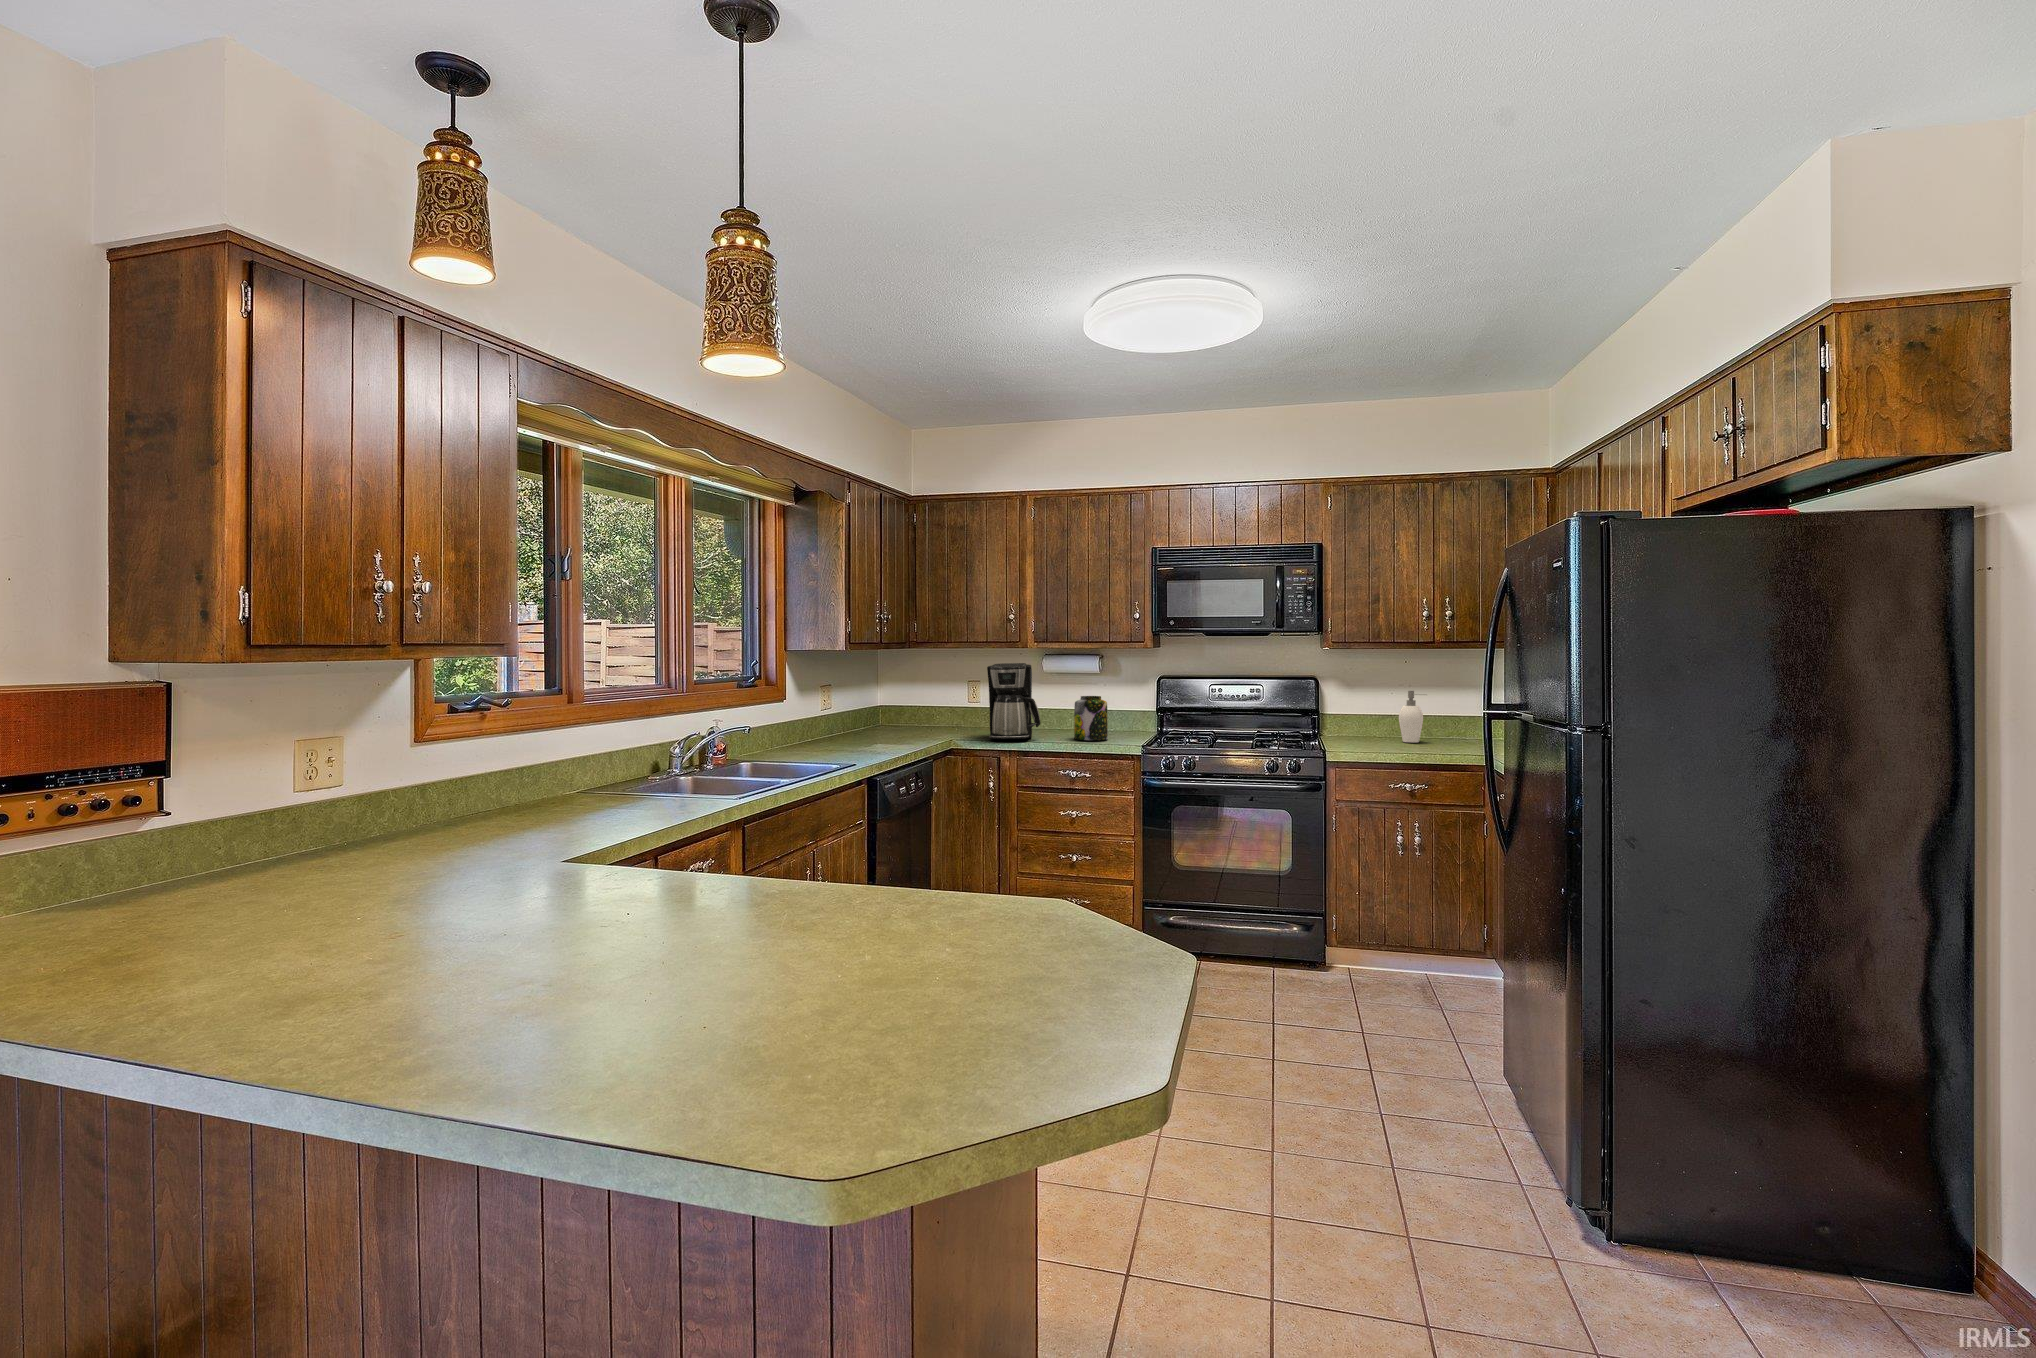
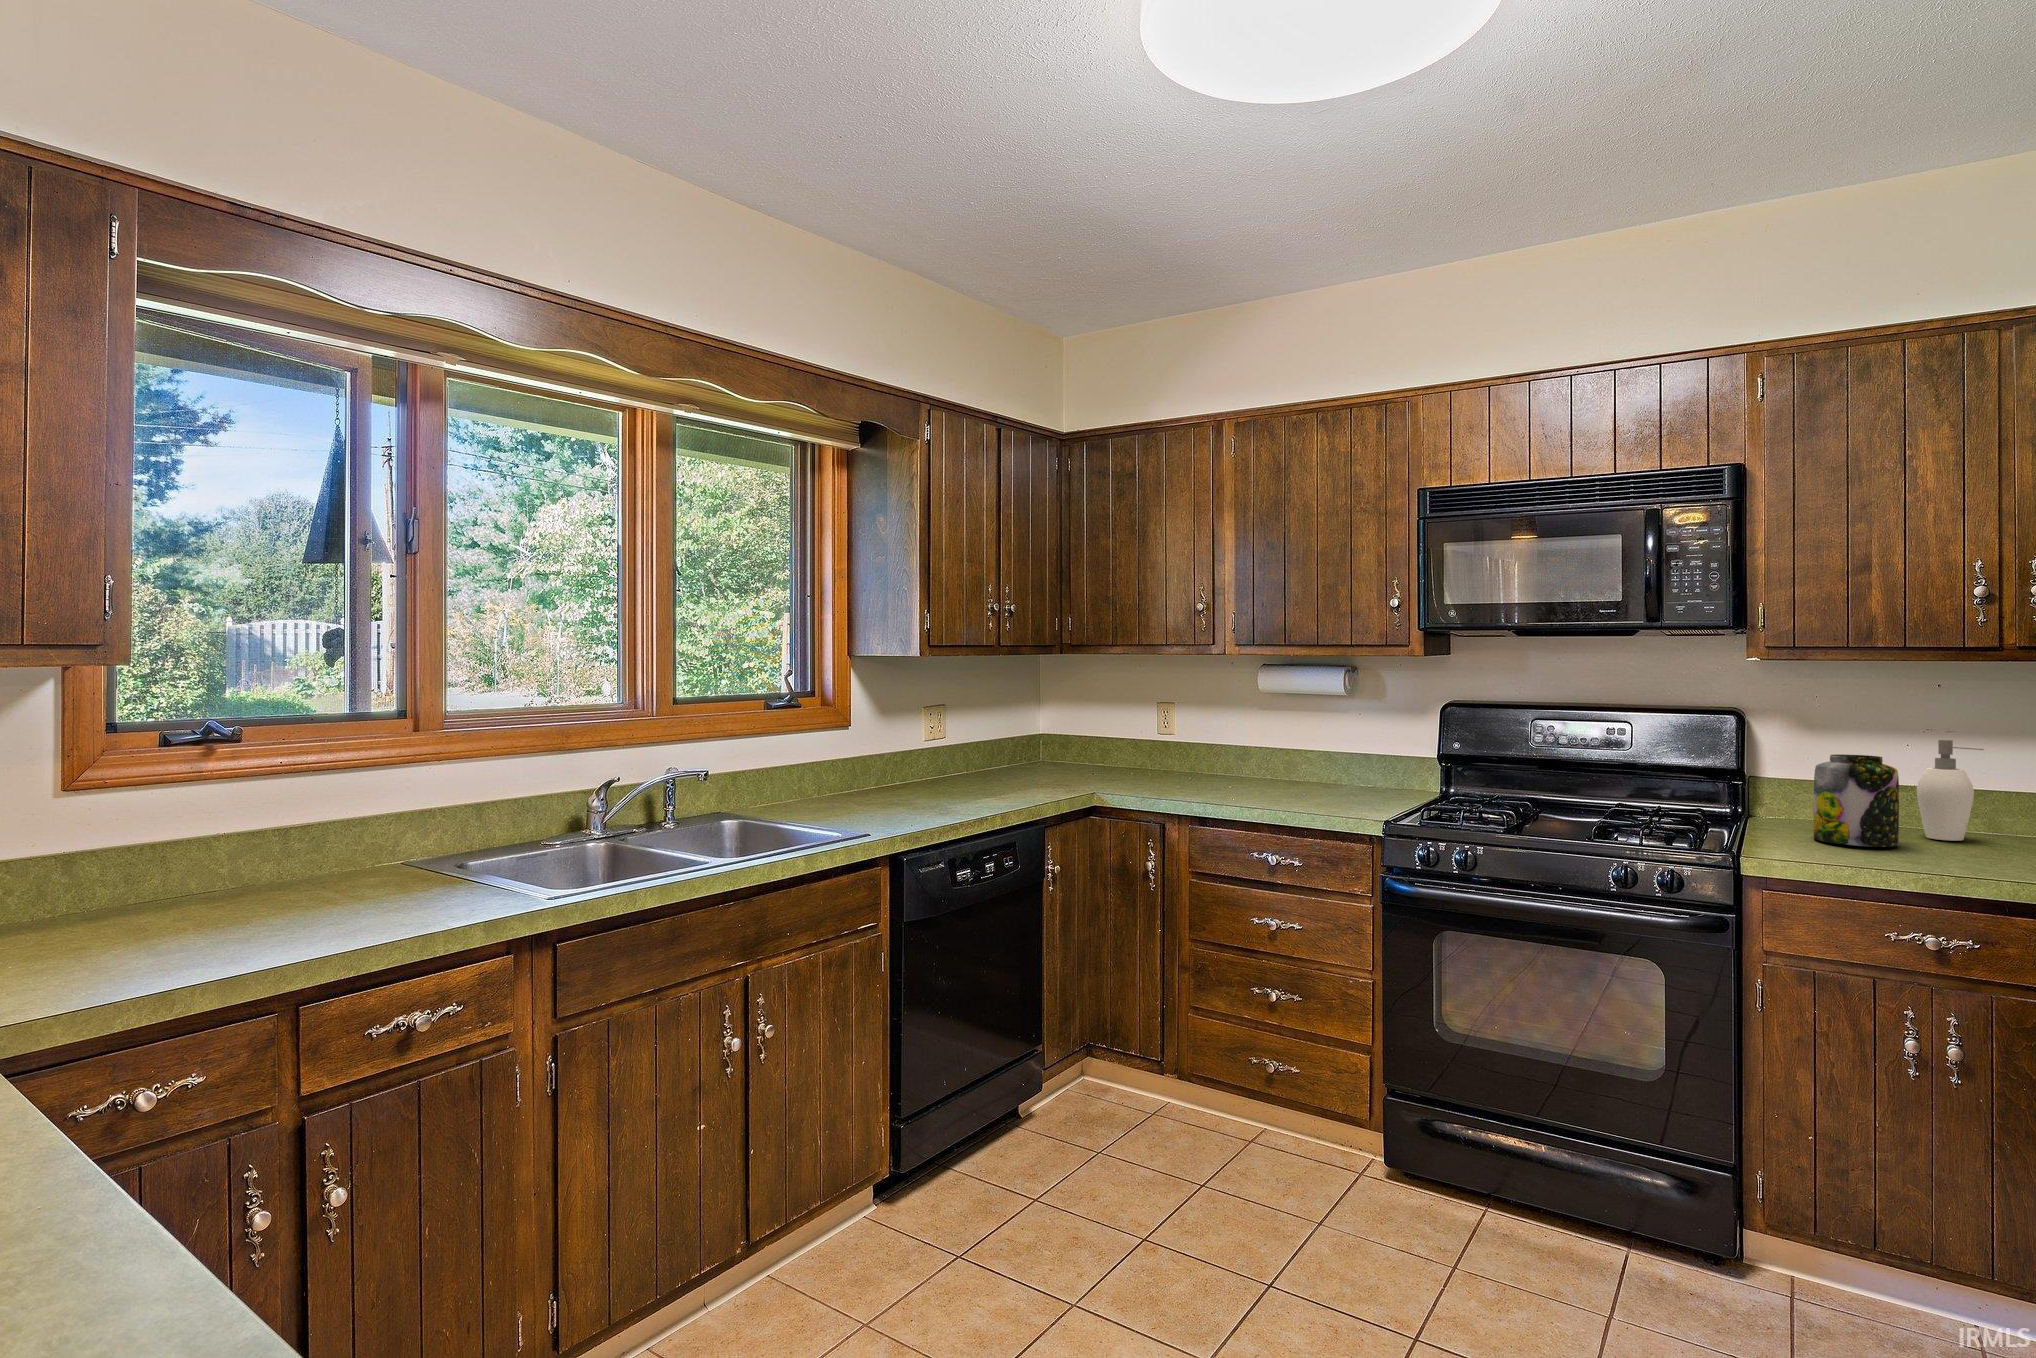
coffee maker: present [987,663,1040,739] -> none [1156,678,1237,796]
jar: present [1074,696,1108,740] -> present [1813,754,1899,847]

